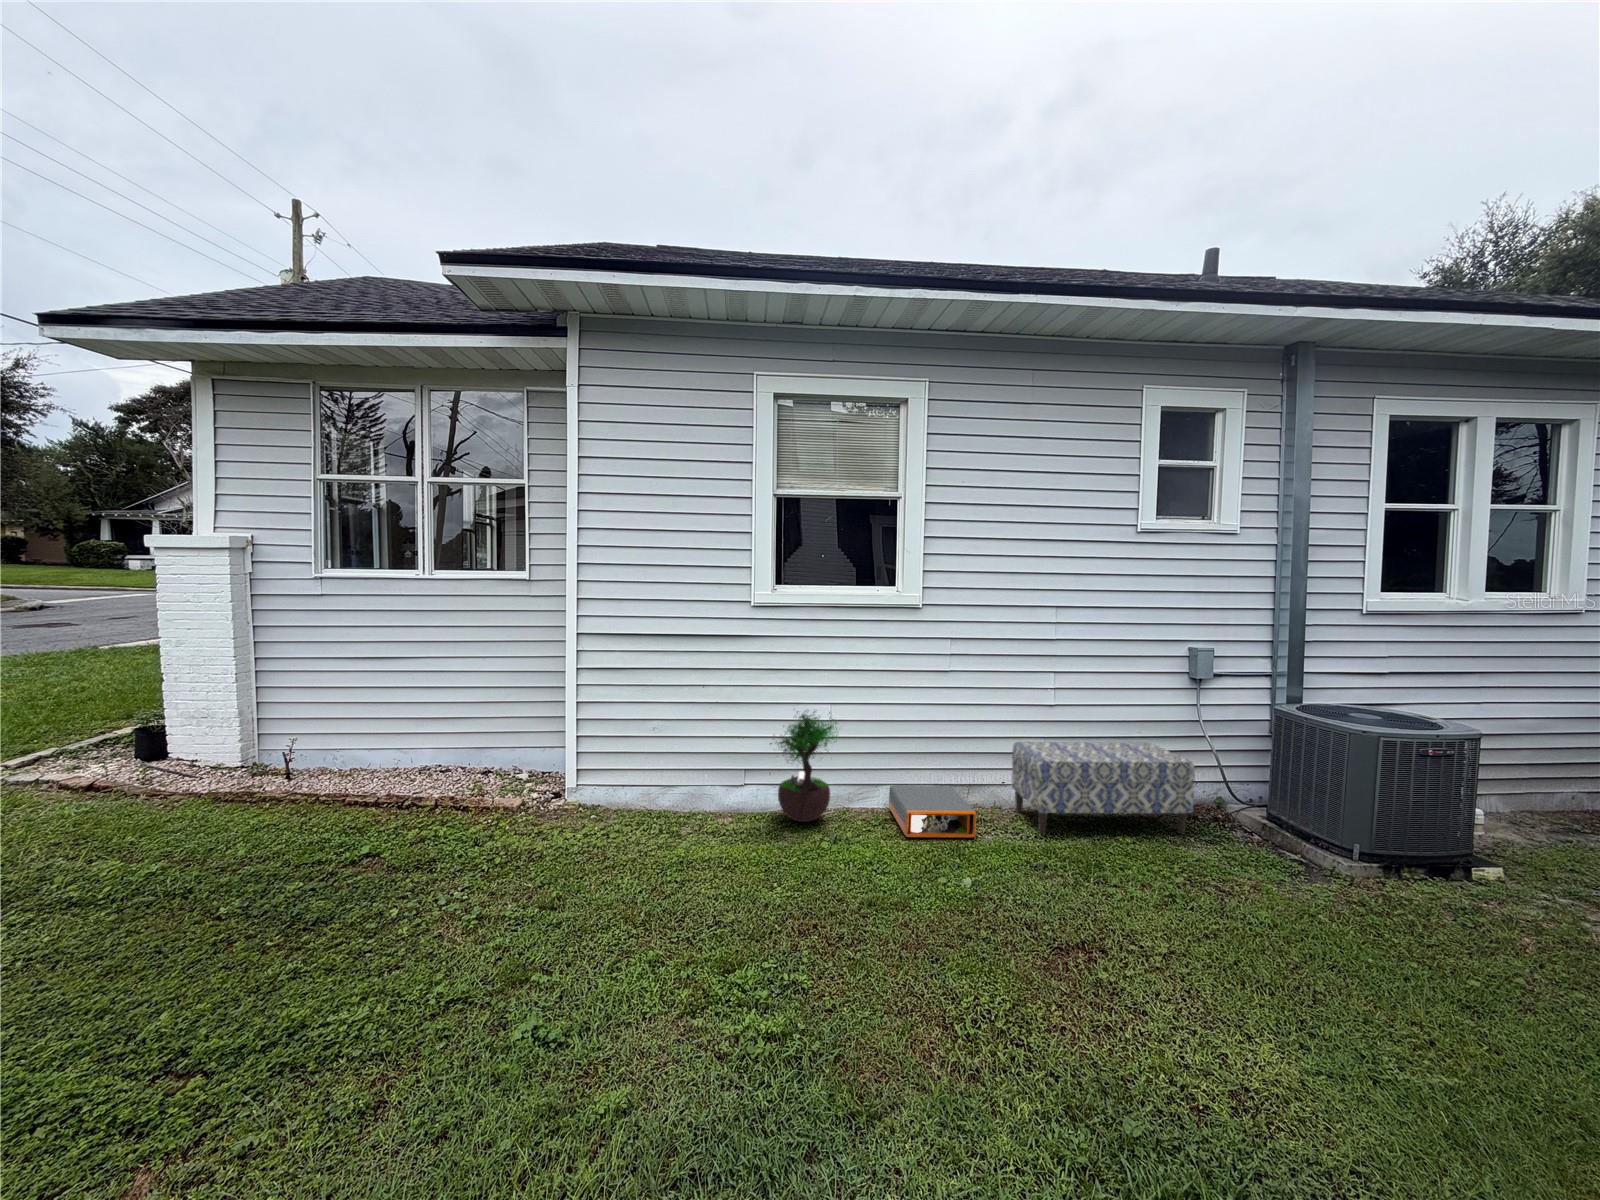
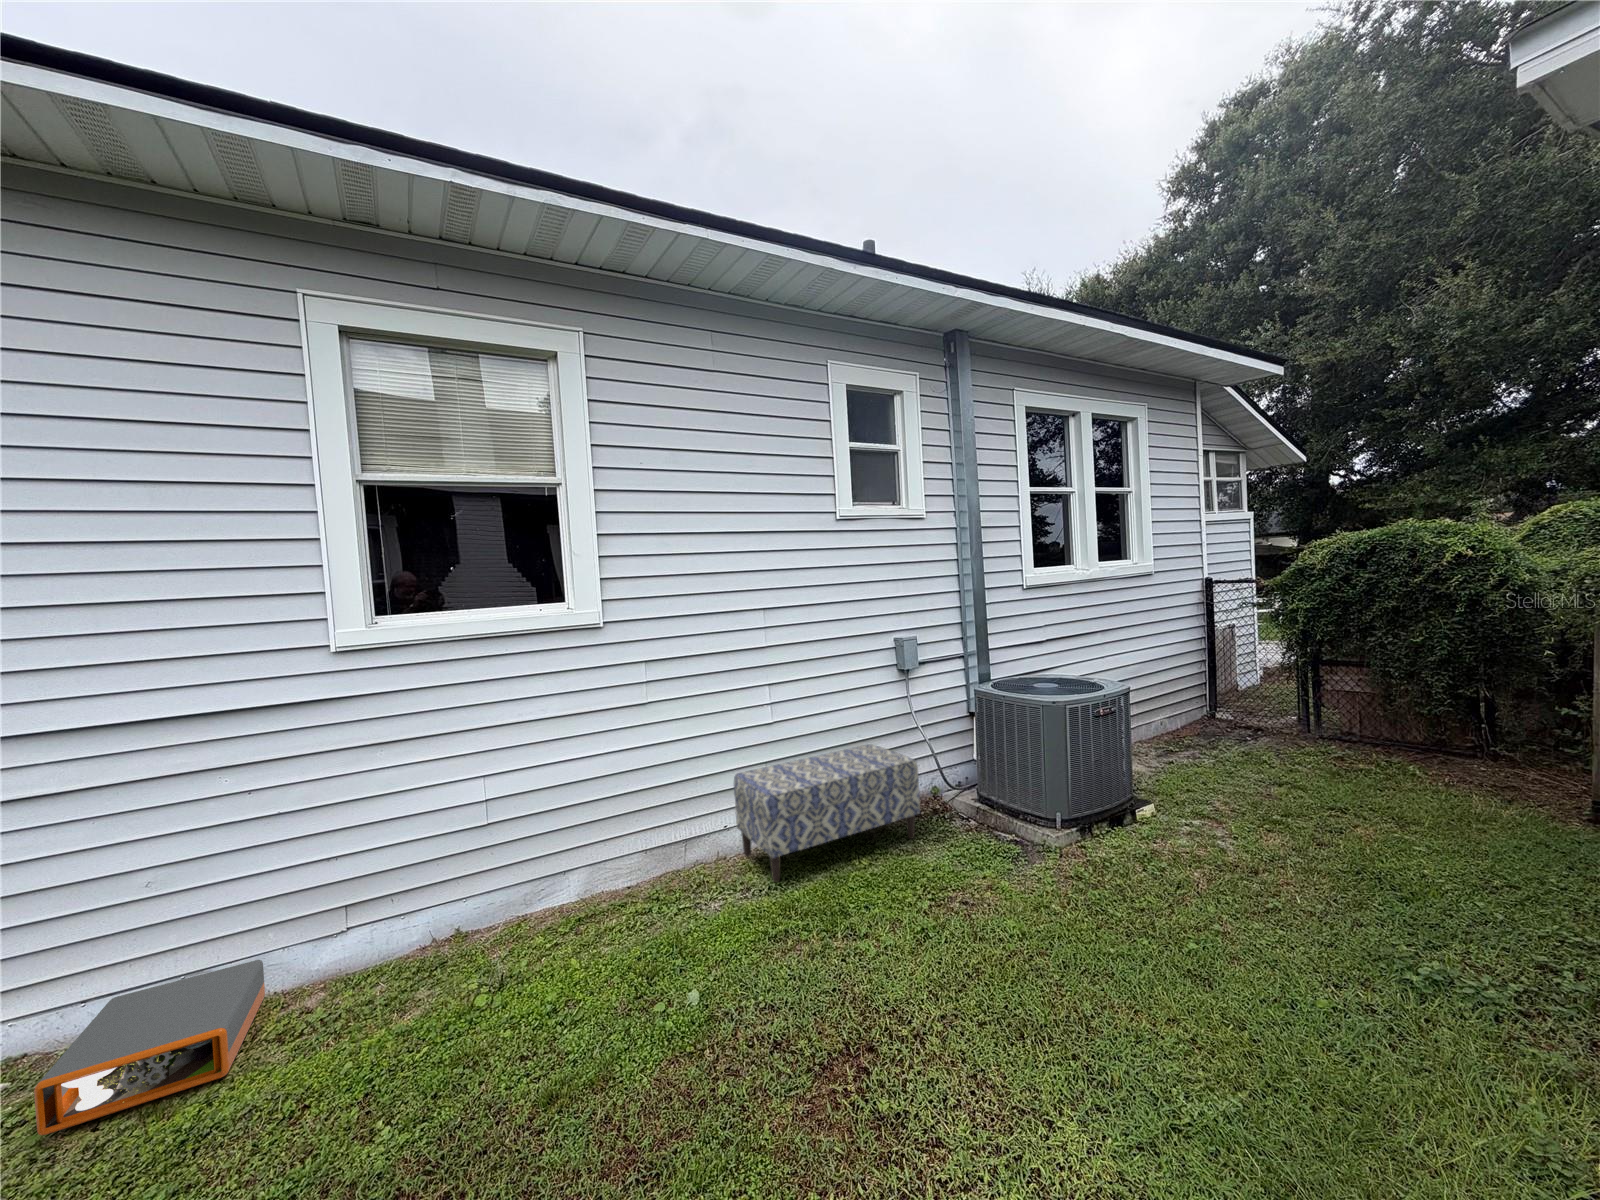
potted tree: present [770,710,837,822] -> none [373,791,499,967]
storage box: present [889,786,976,838] -> present [34,960,265,1136]

